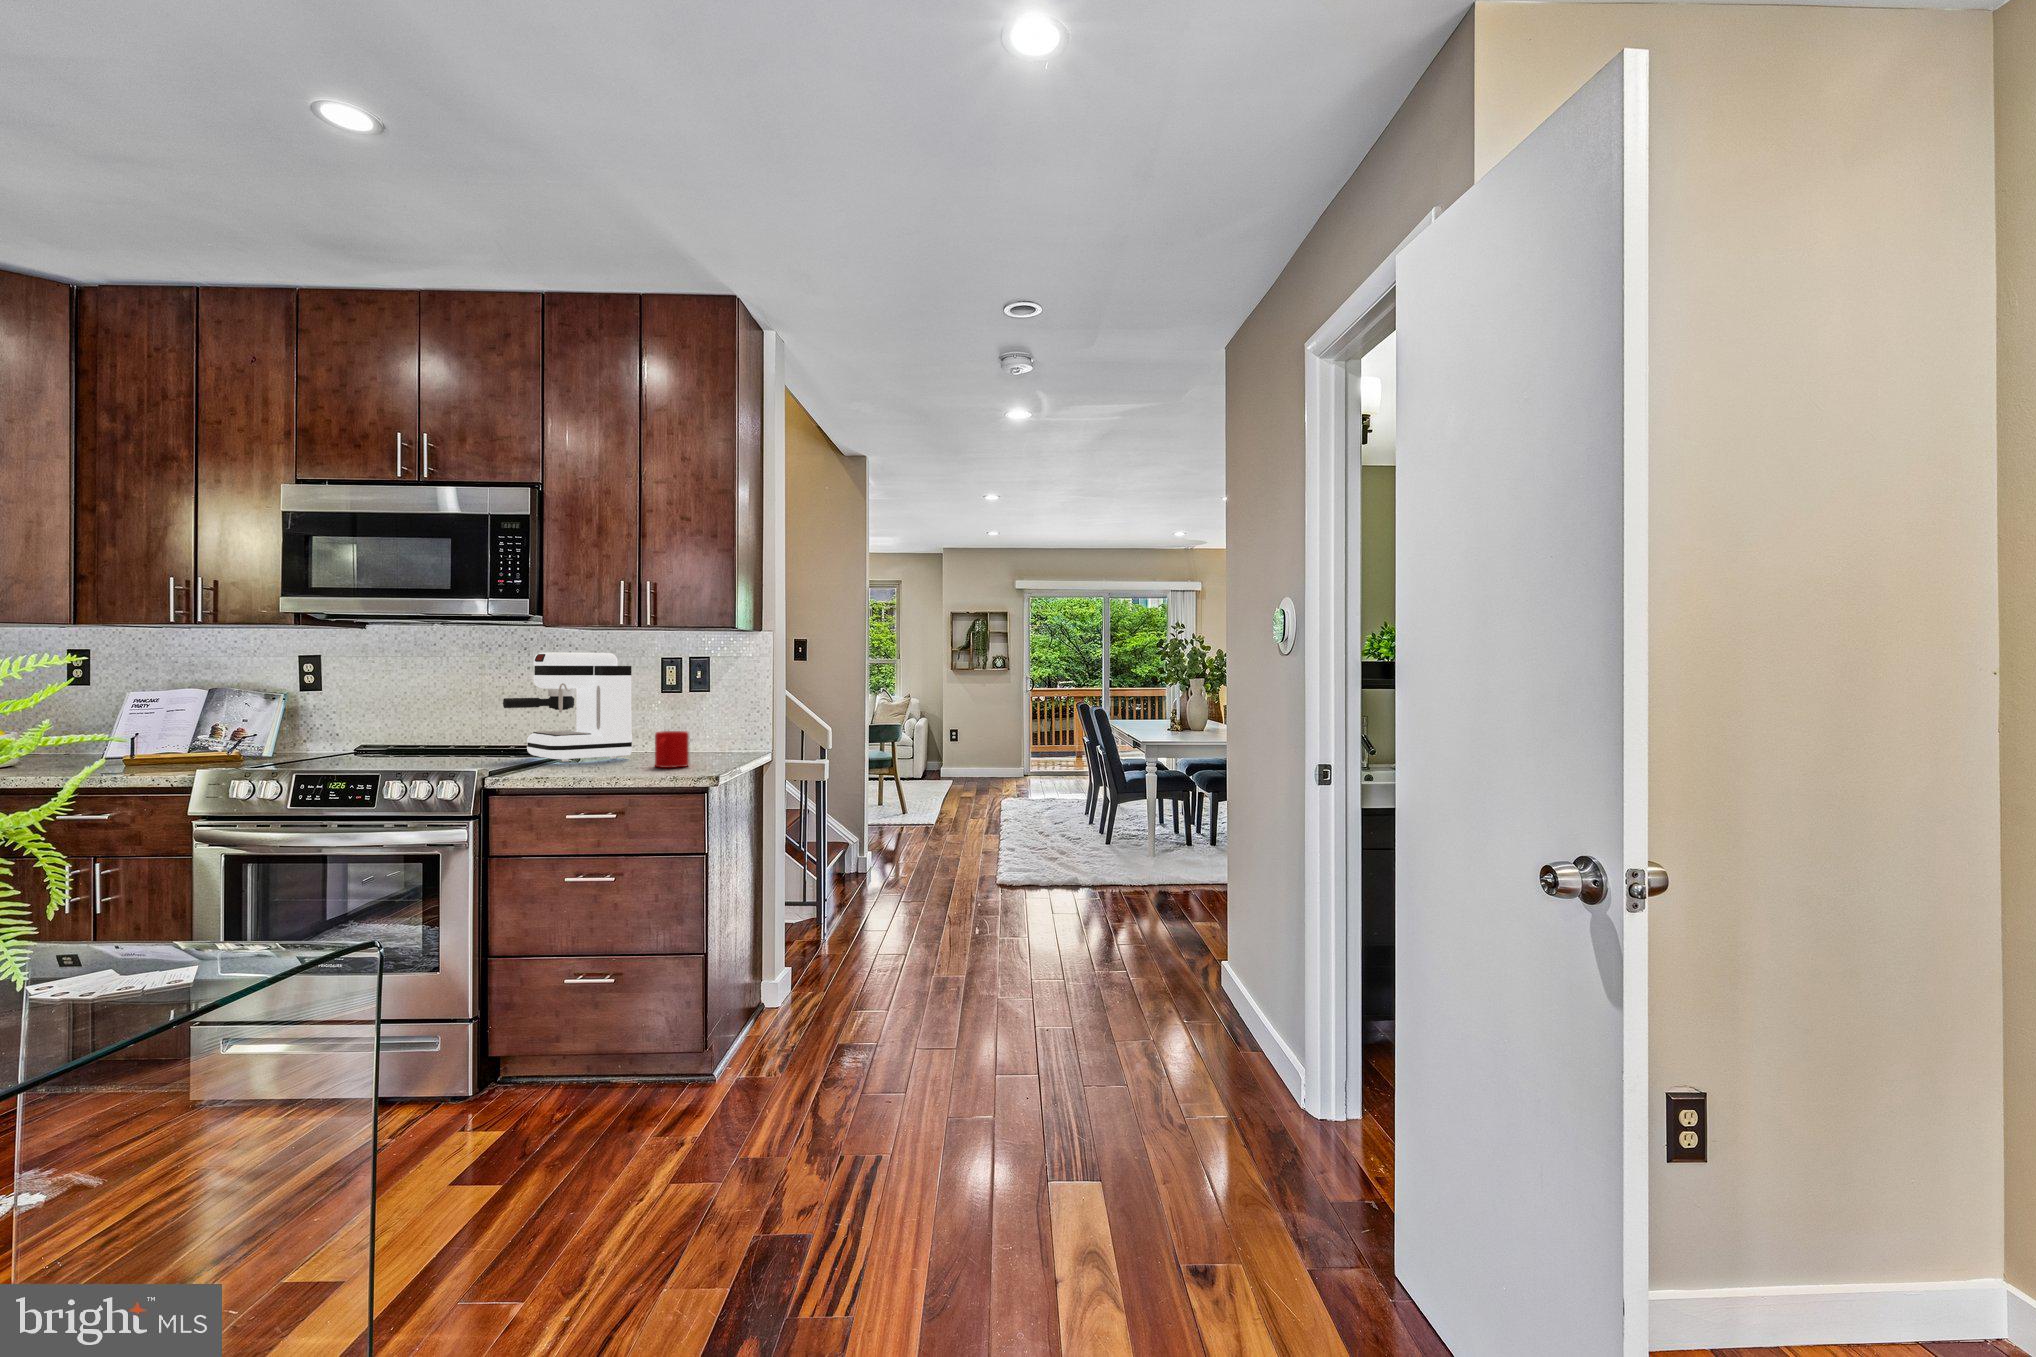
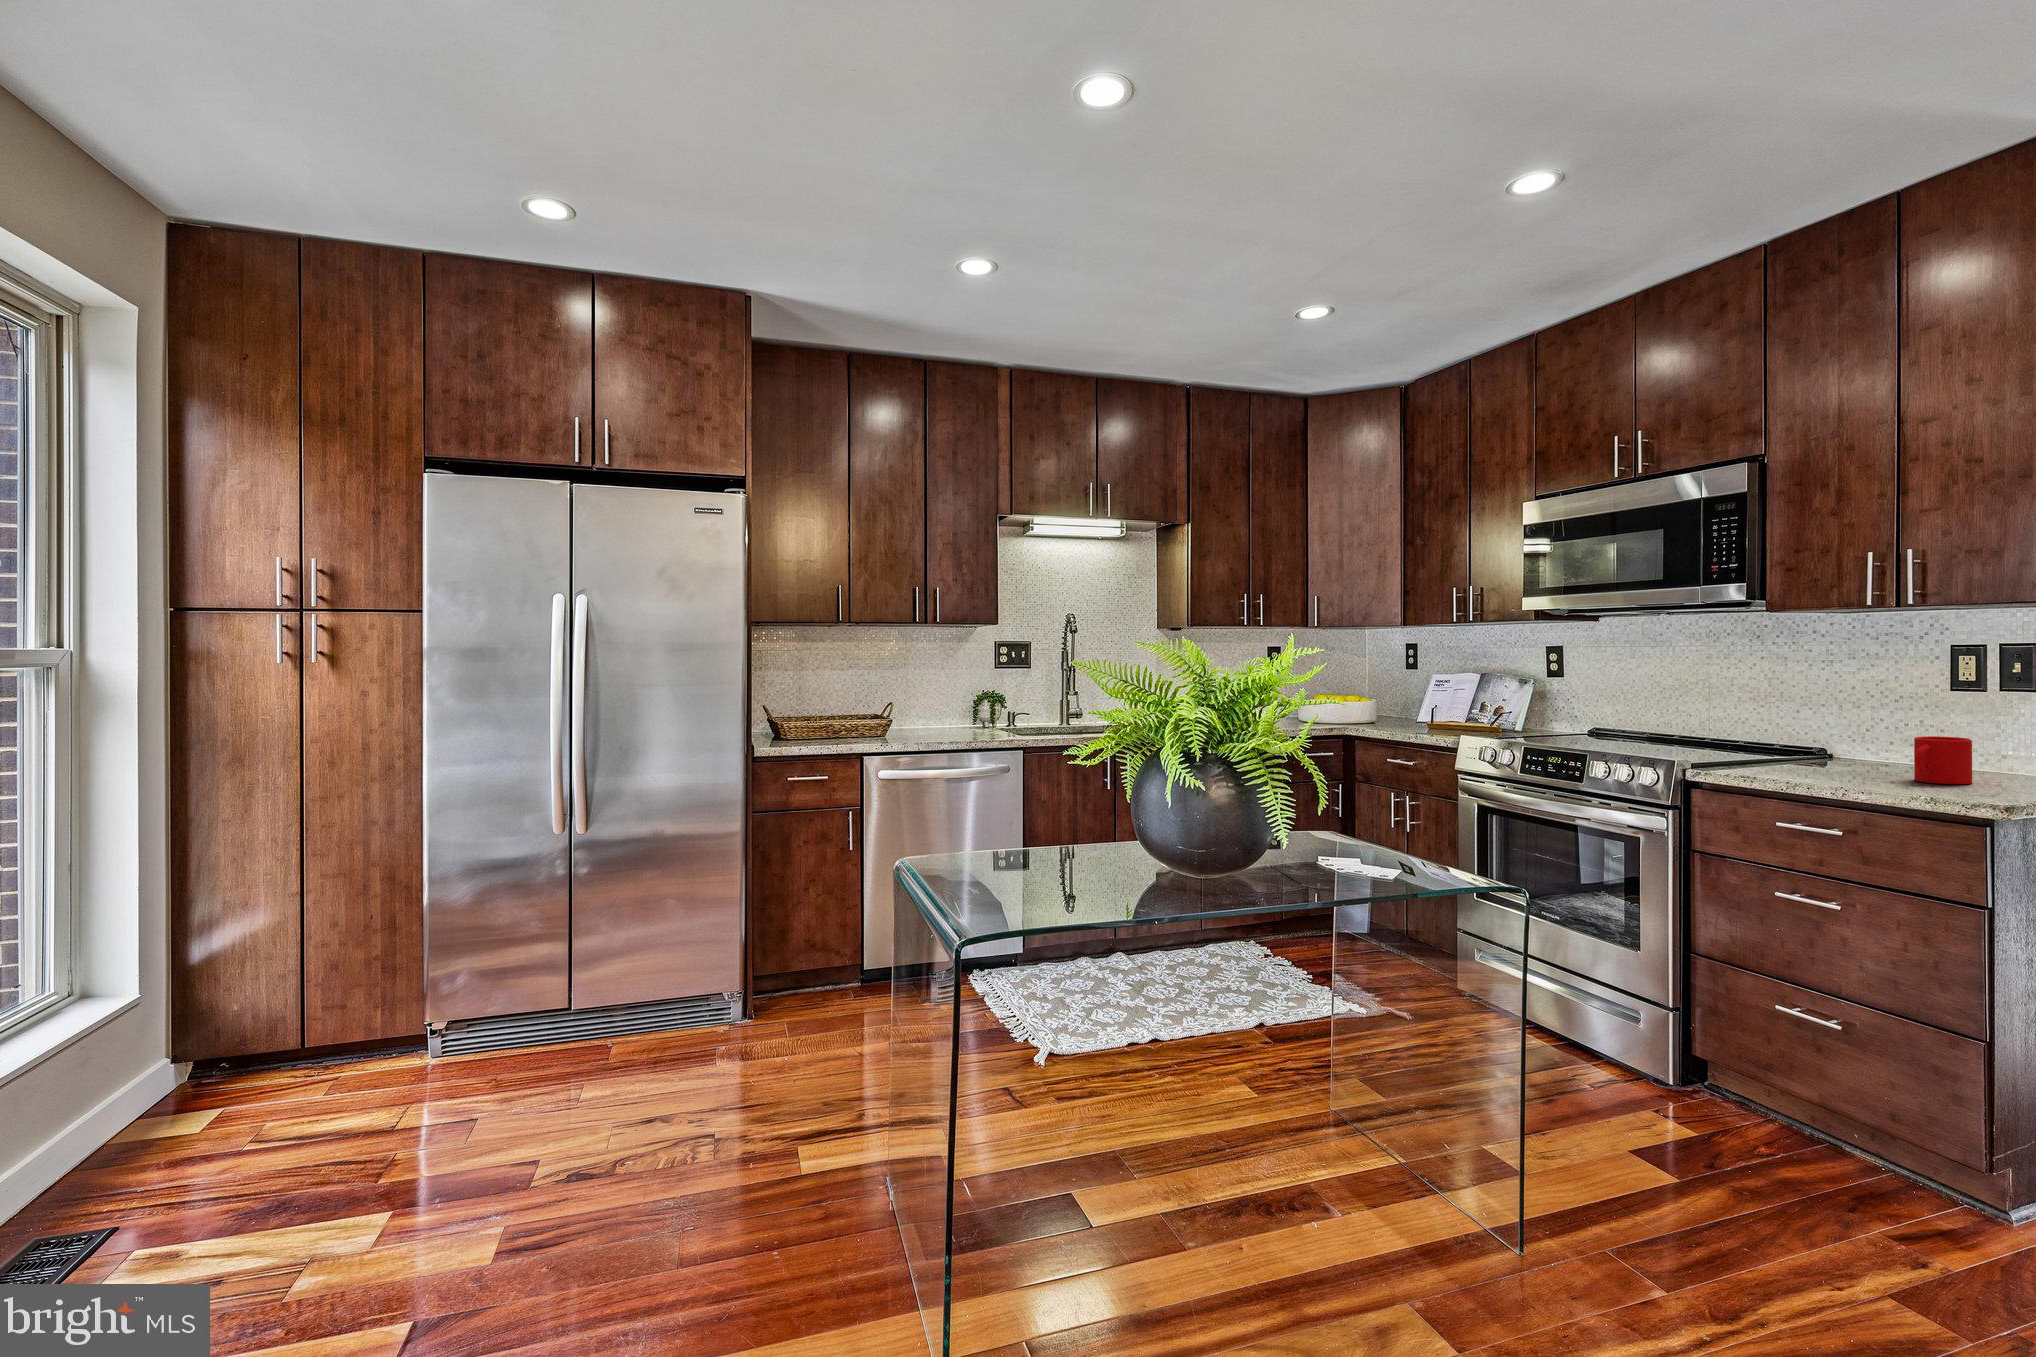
coffee maker: present [503,652,632,762] -> none [1719,638,1891,763]

